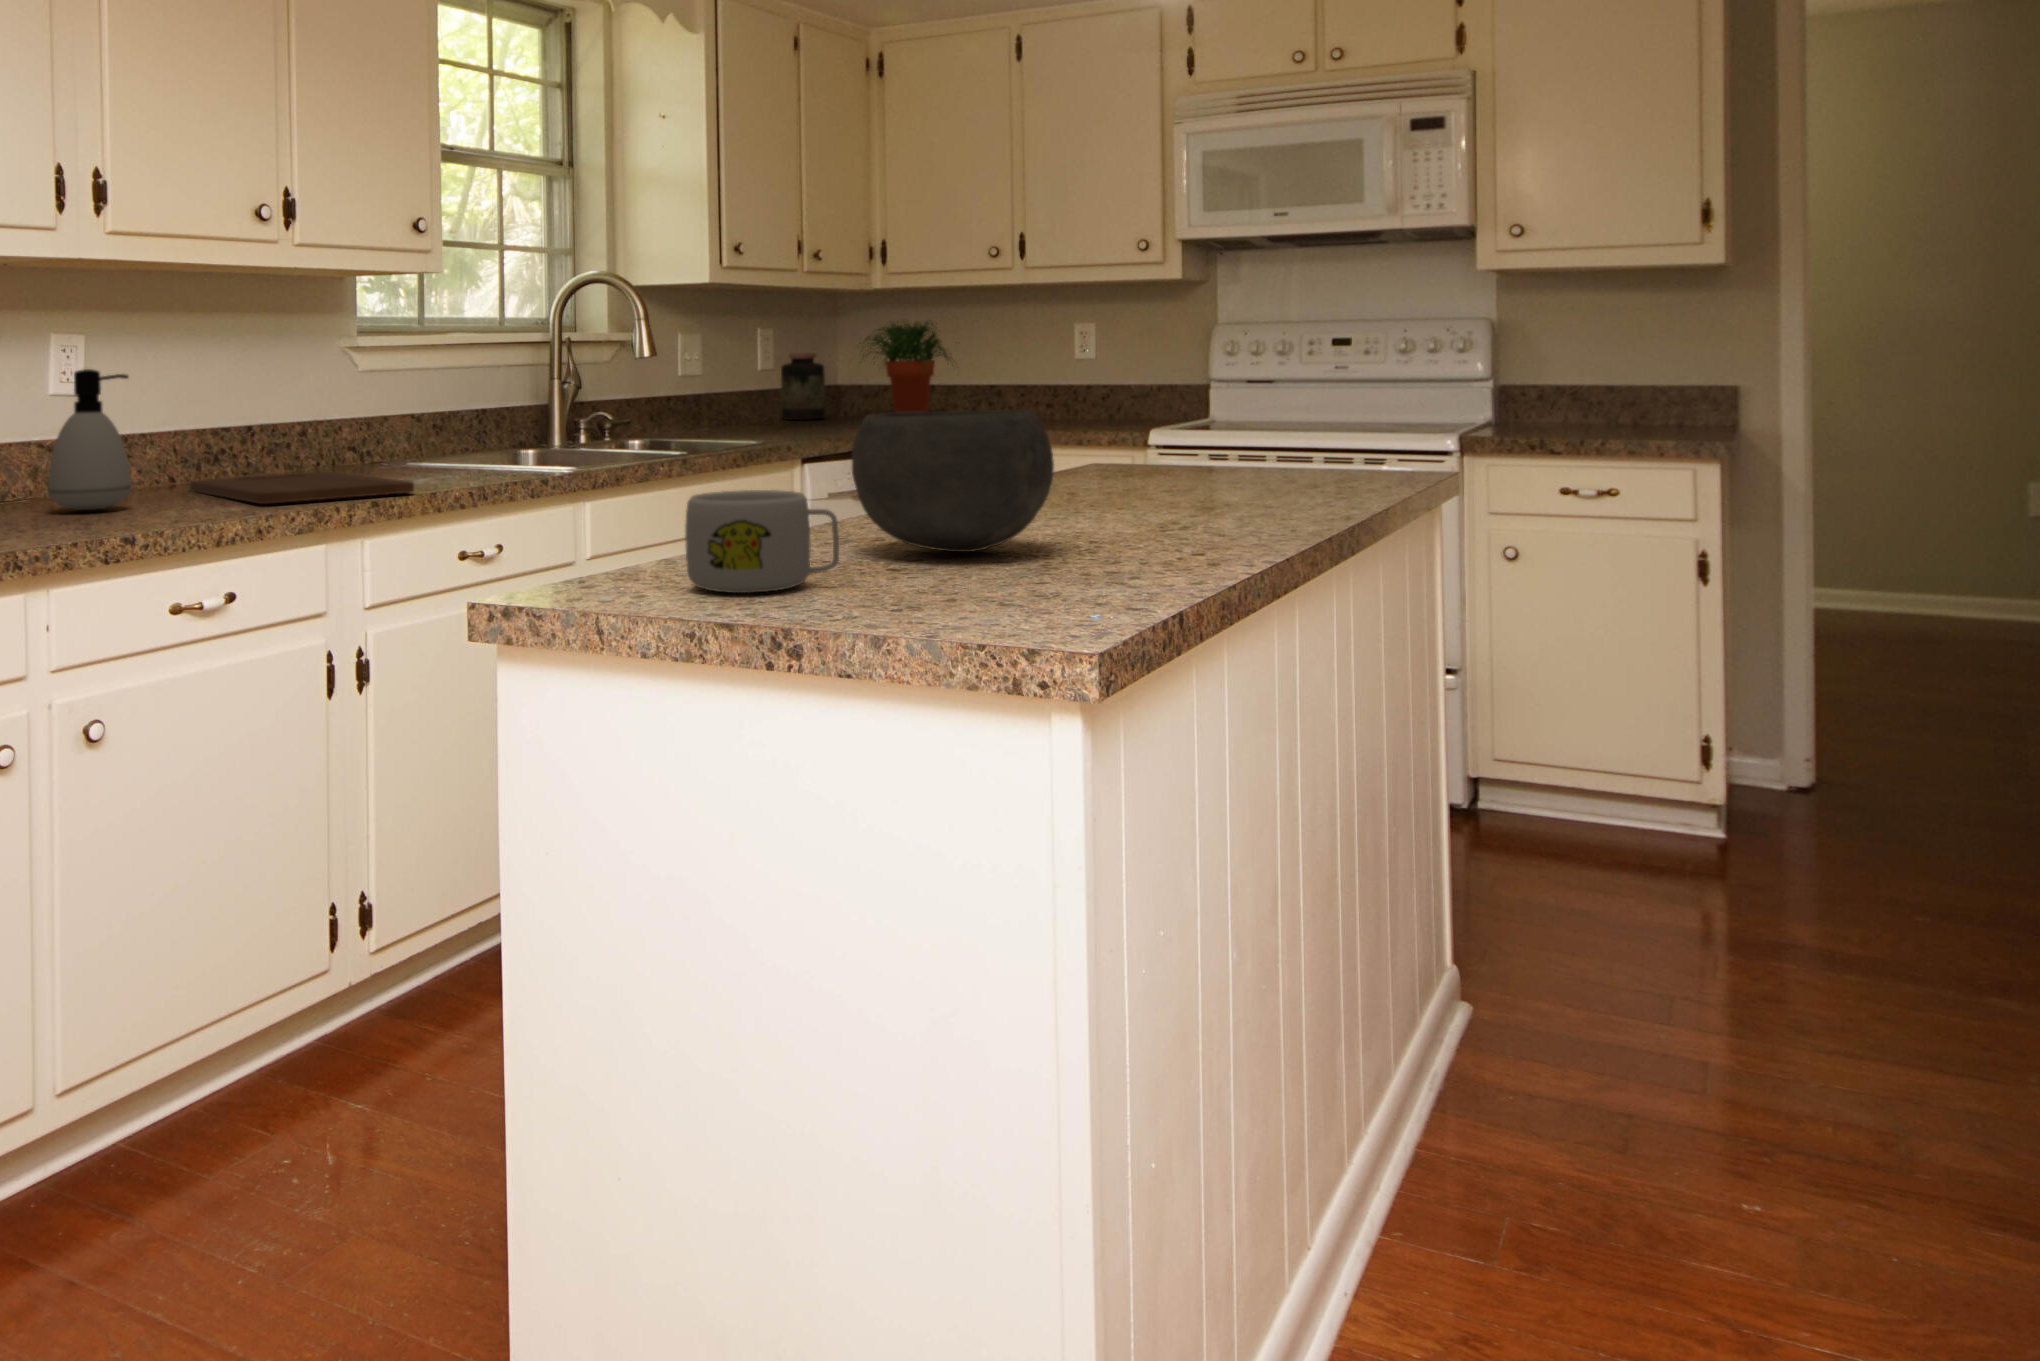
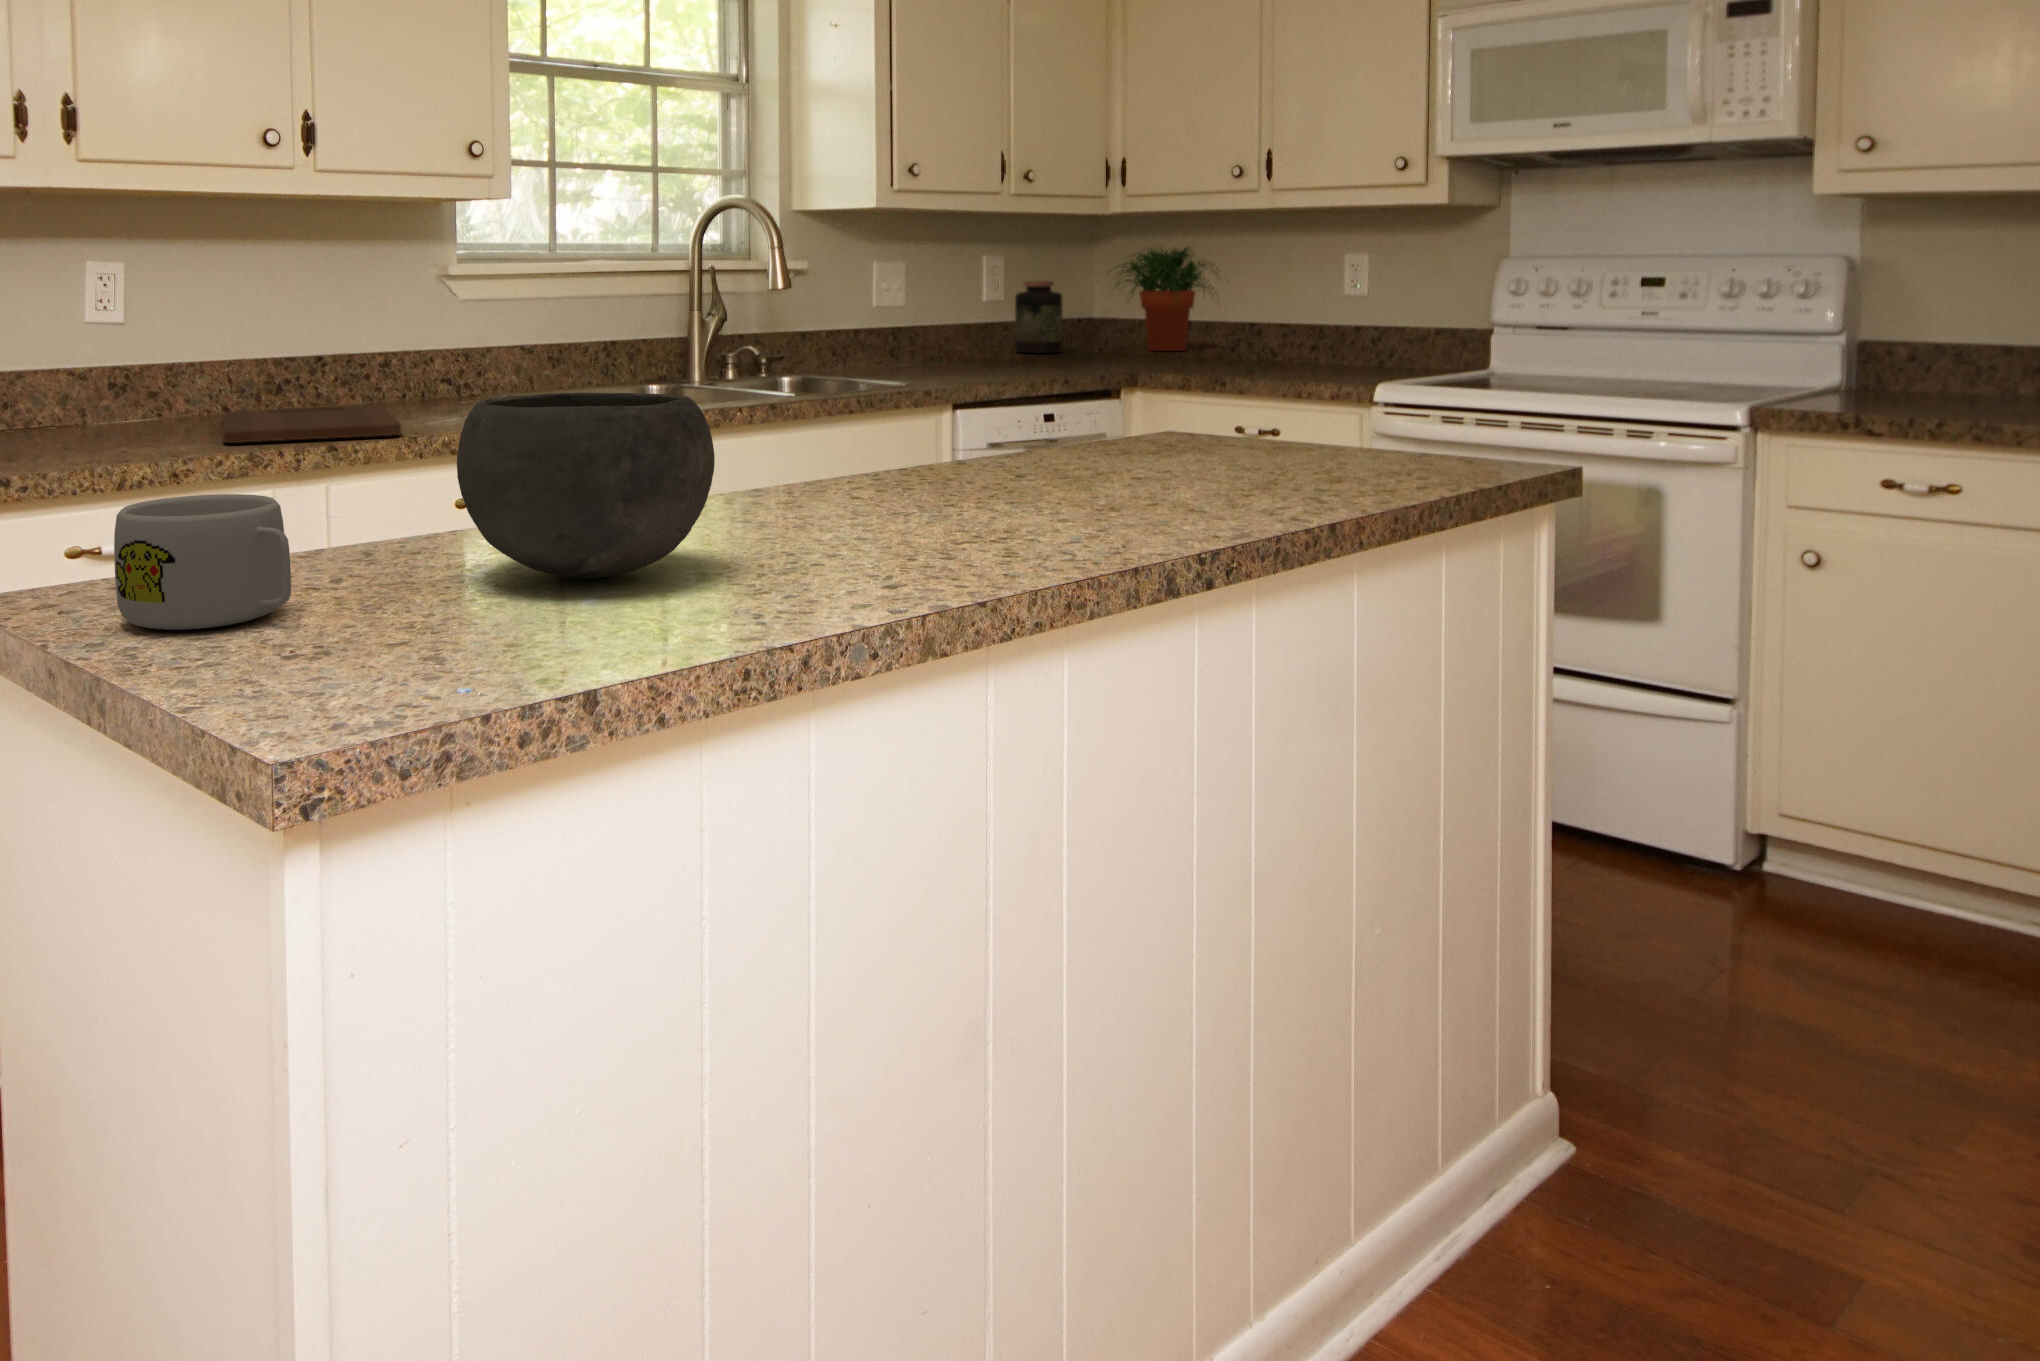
soap dispenser: present [48,369,131,510] -> none [27,301,112,442]

